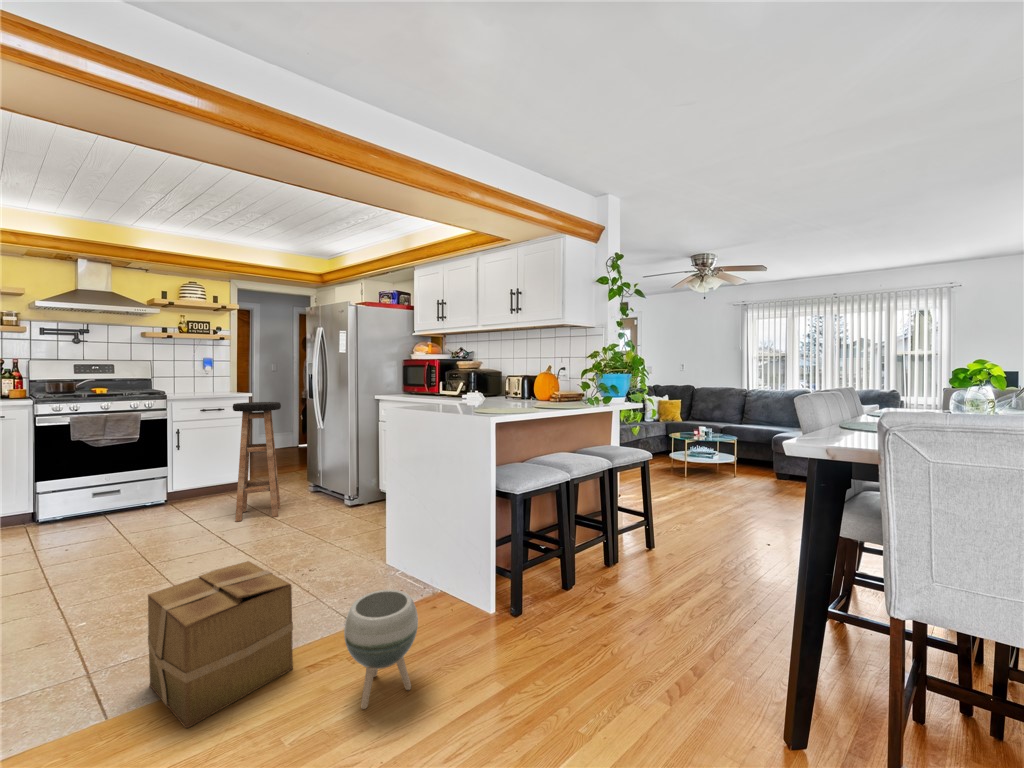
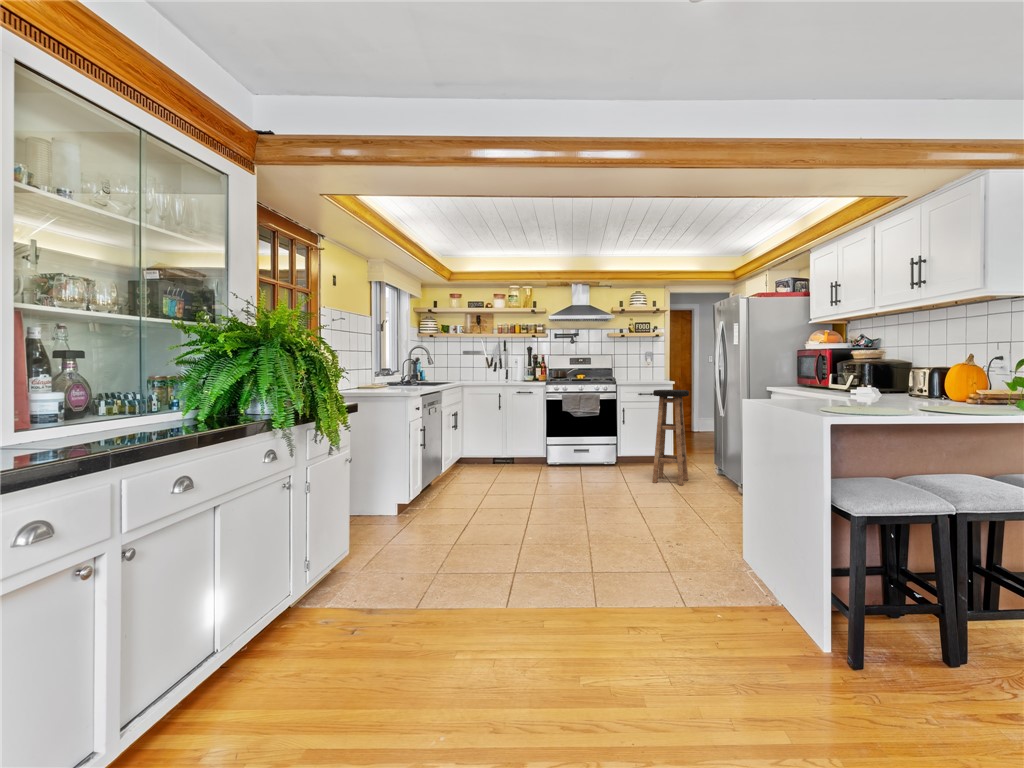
cardboard box: present [148,561,293,728] -> none [582,487,650,557]
planter: present [344,589,418,709] -> none [669,517,718,585]

